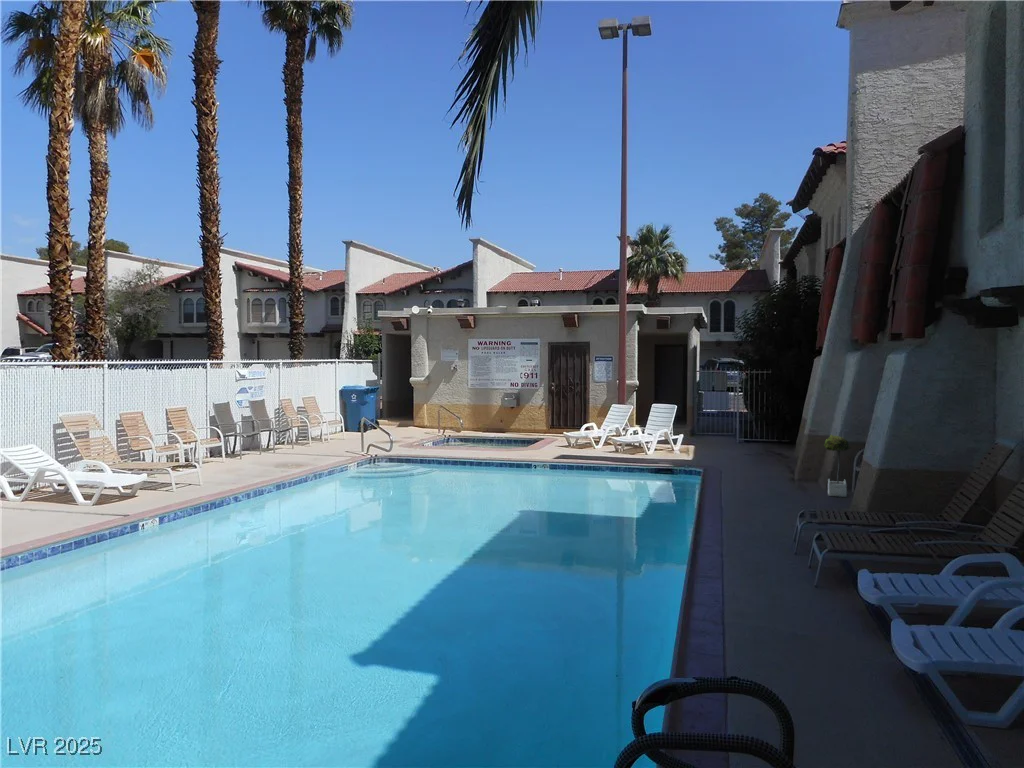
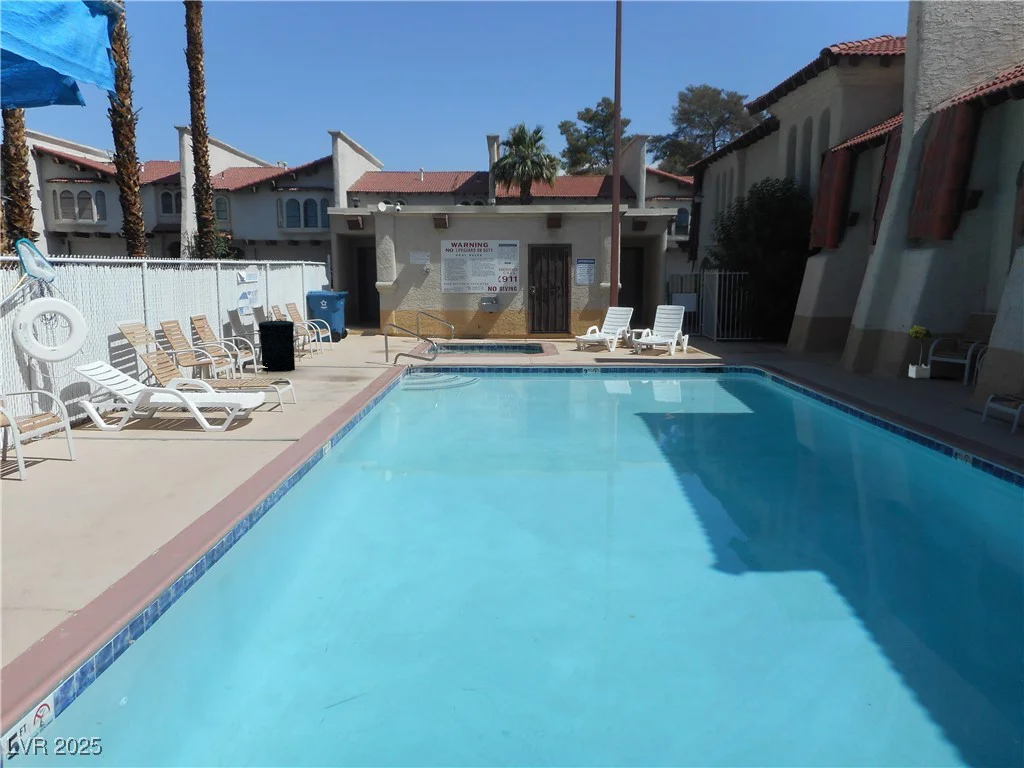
trash can: none [236,411,267,457] -> present [259,319,295,372]

